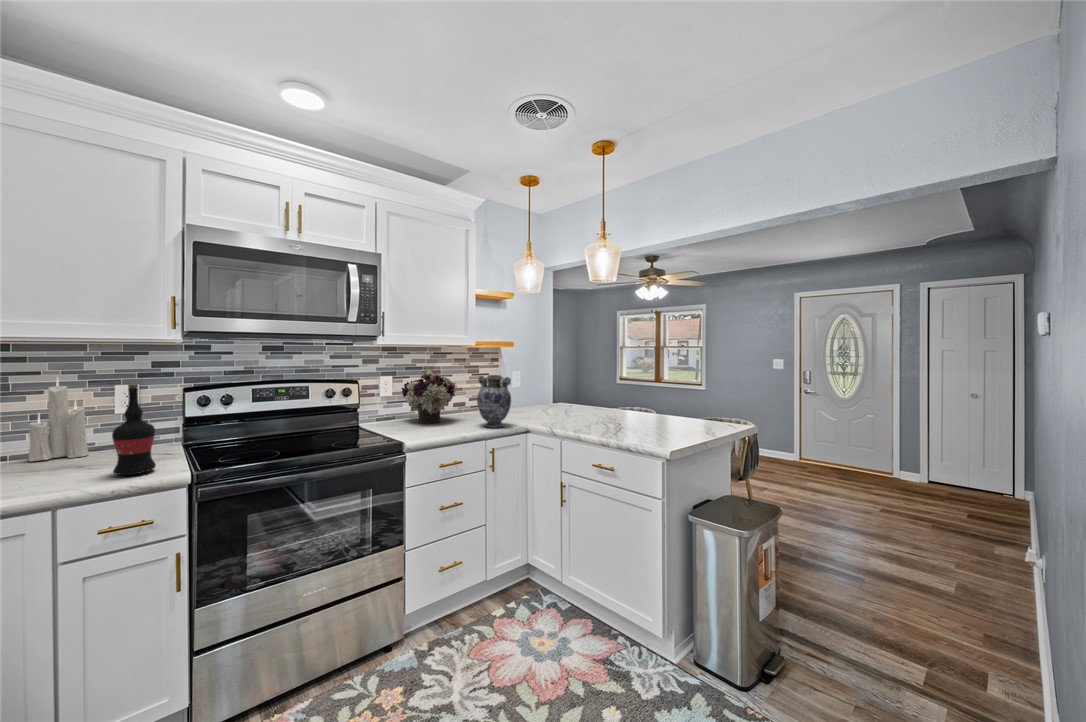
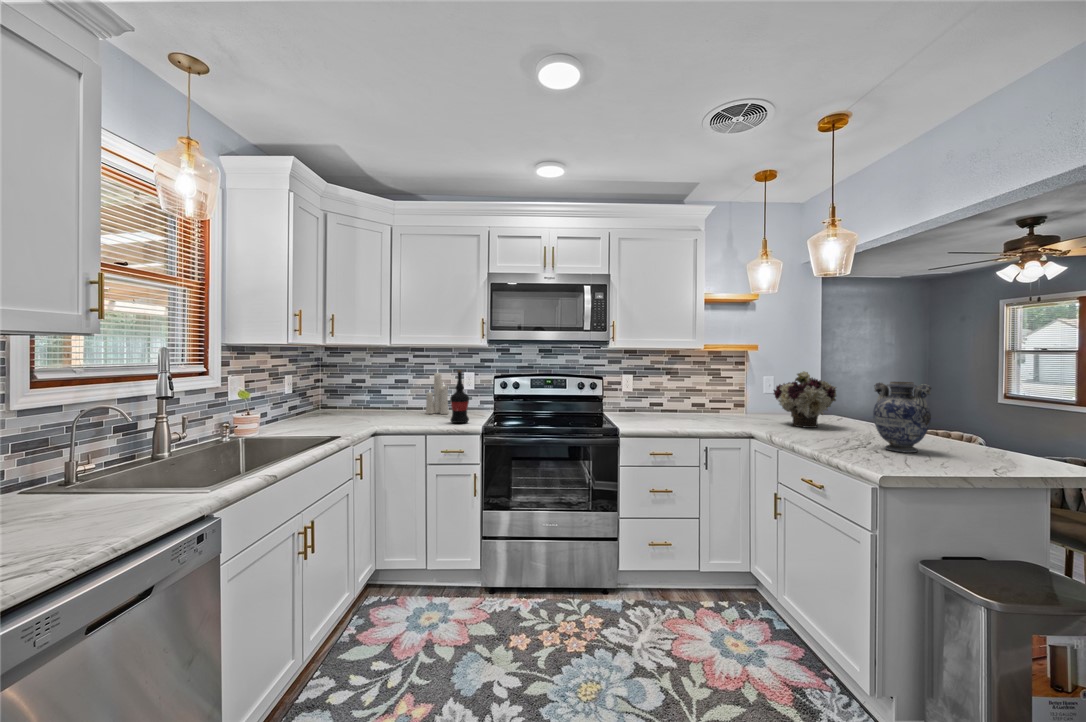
flower arrangement: present [401,369,456,423] -> present [774,371,836,428]
decorative vase: present [477,375,511,428] -> present [873,382,931,453]

